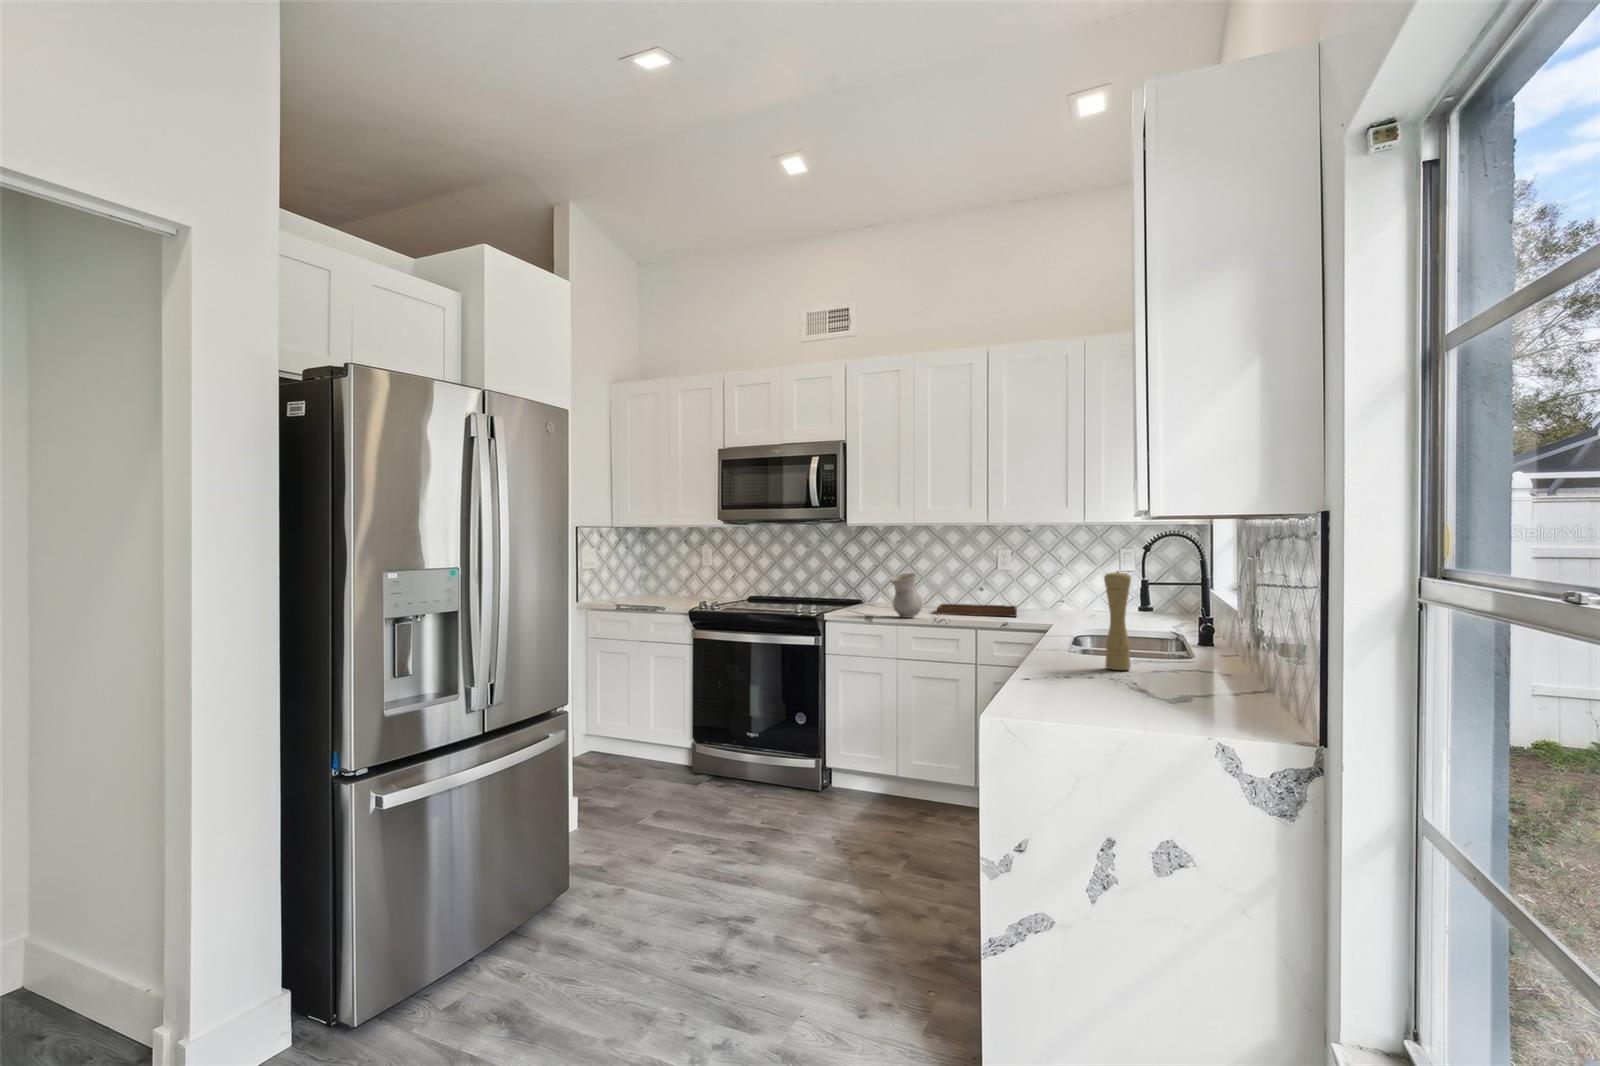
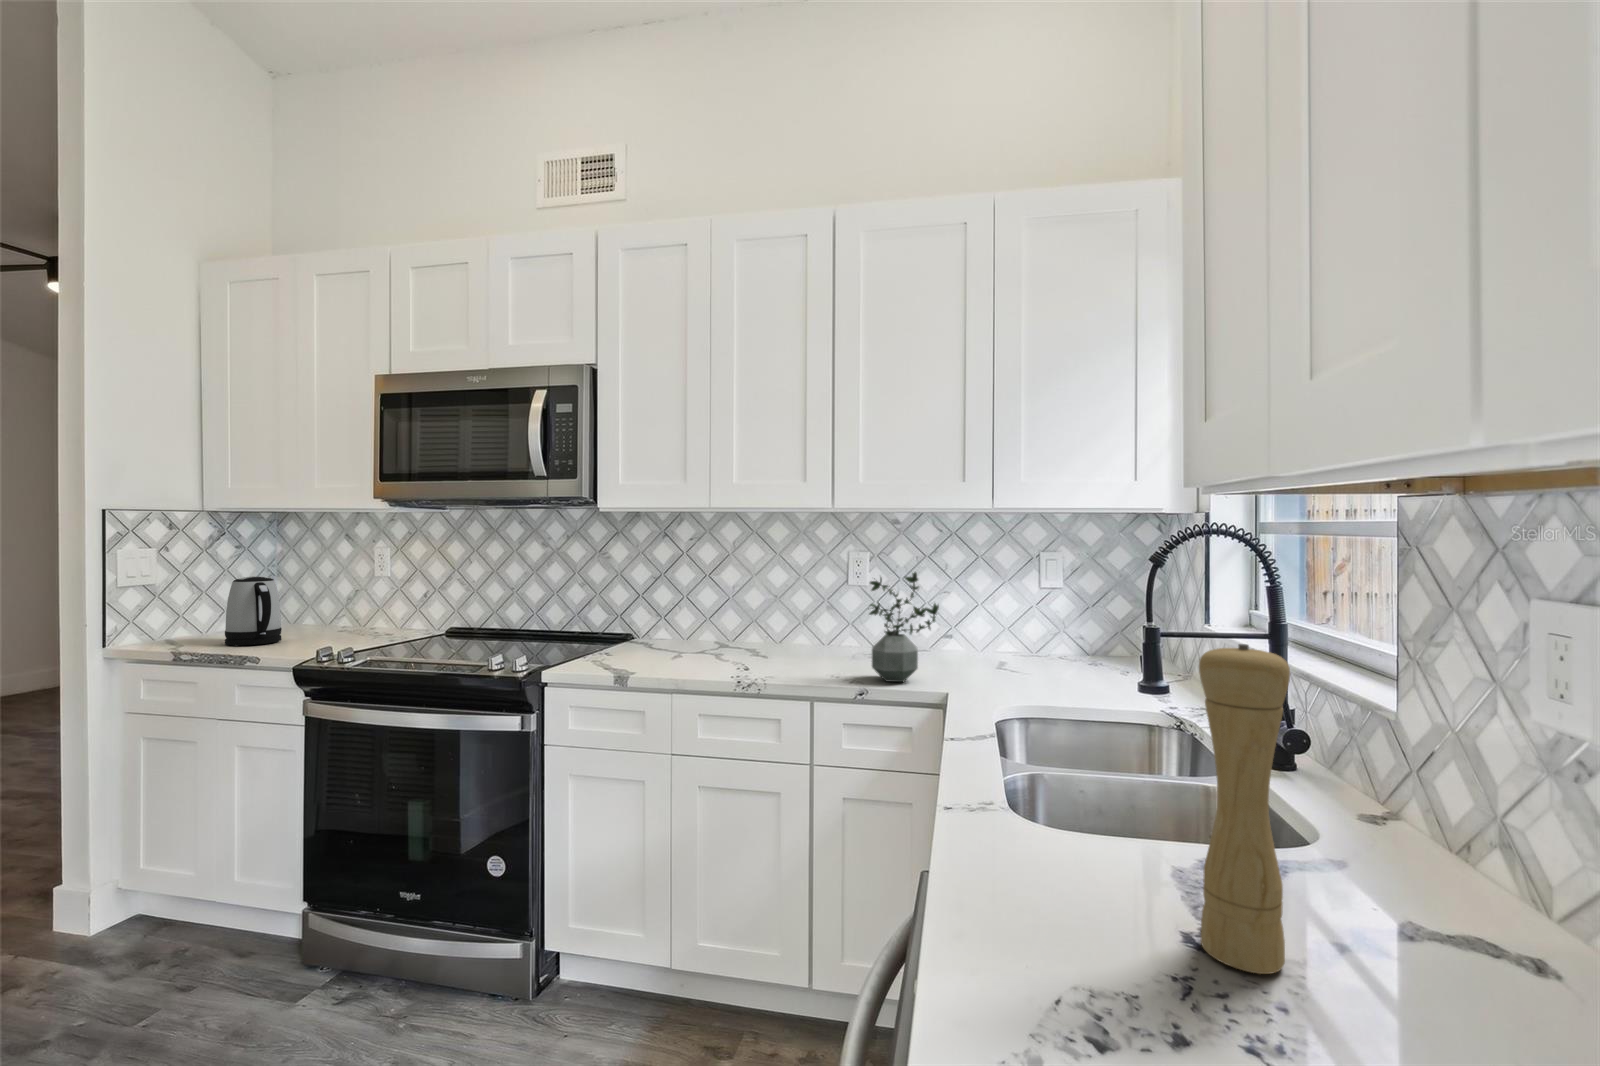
potted plant: none [1007,559,1051,622] -> present [869,572,939,682]
kettle: none [641,564,666,602] -> present [225,576,282,646]
vase: present [890,573,922,618] -> none [659,595,719,678]
tray: present [937,587,1017,617] -> none [749,614,880,666]

